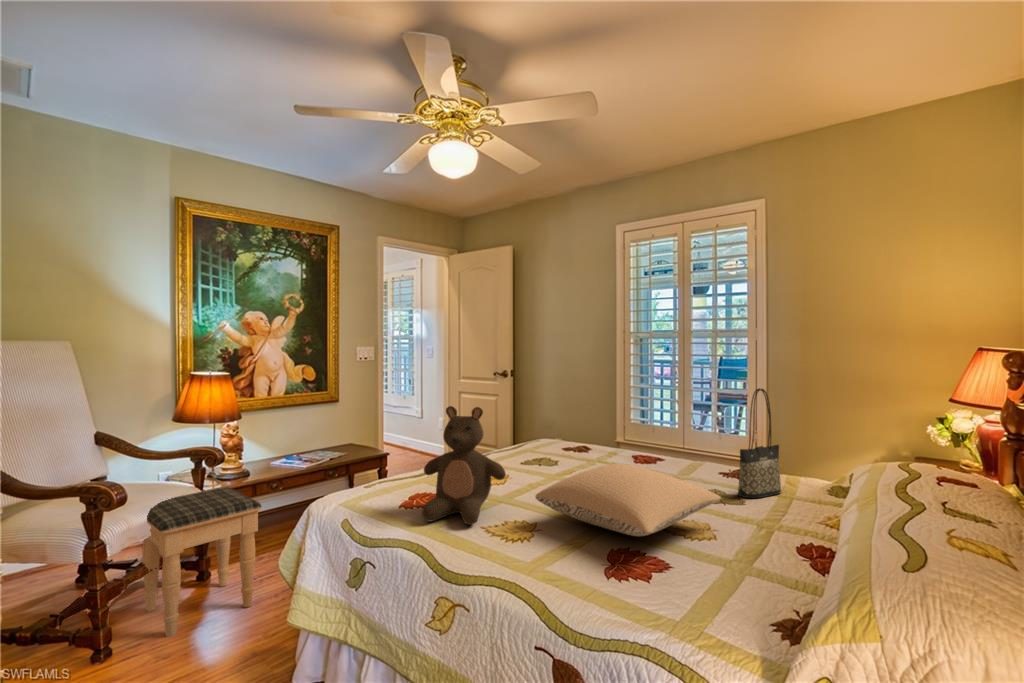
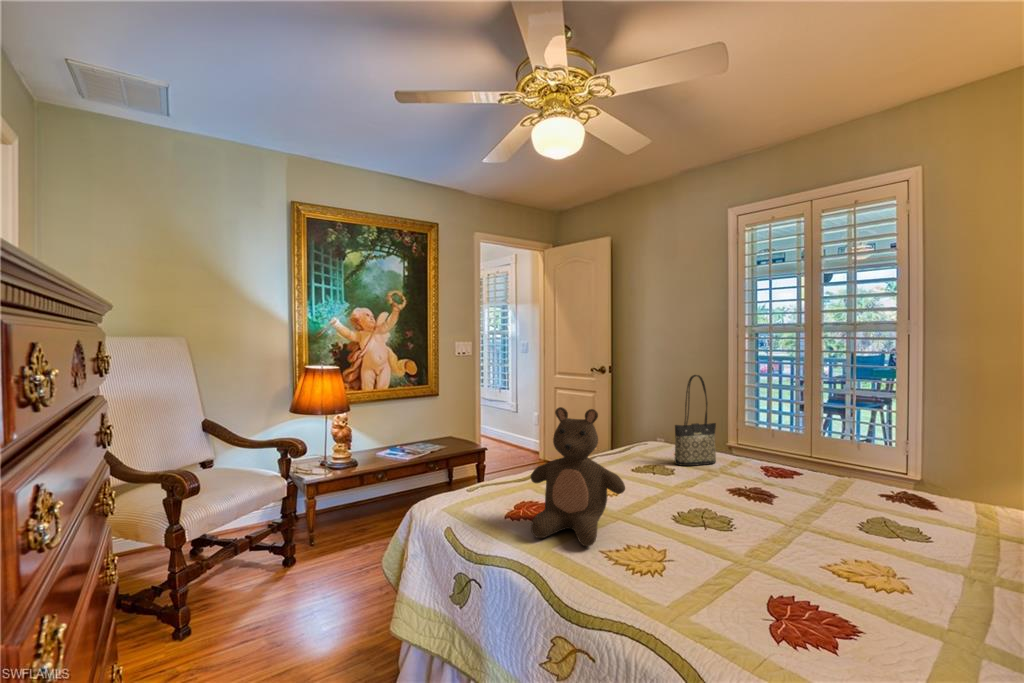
tote bag: present [738,389,781,498] -> present [674,375,716,466]
pillow: present [536,464,721,536] -> none [665,483,917,589]
footstool: present [142,487,262,637] -> none [257,477,367,622]

